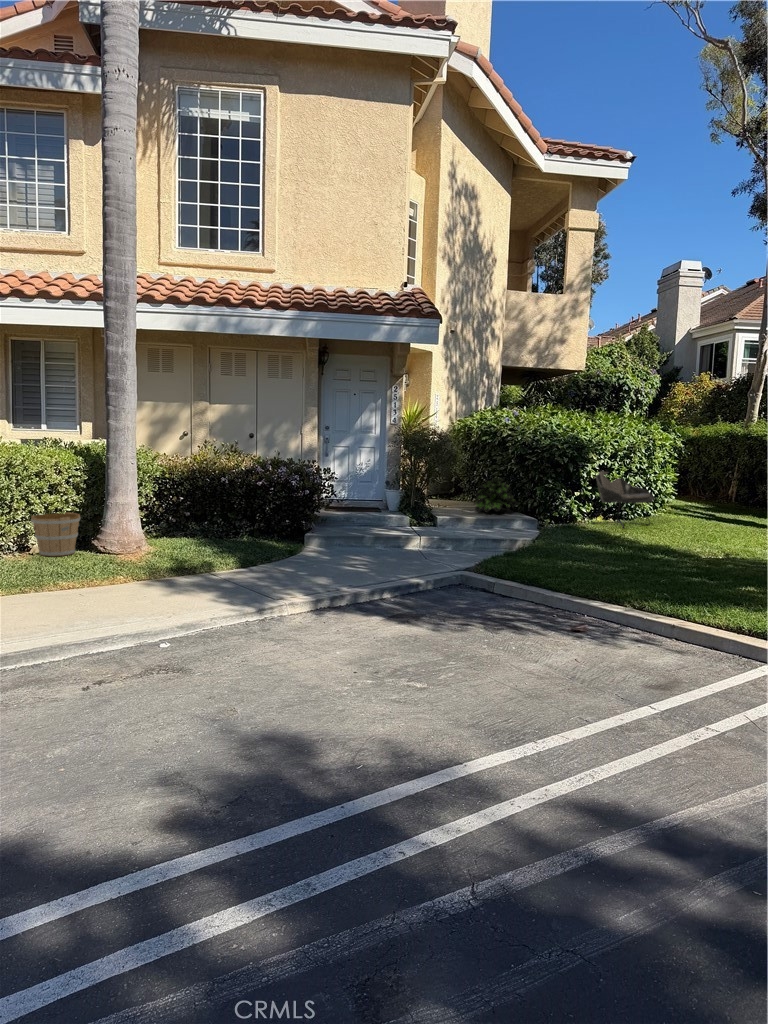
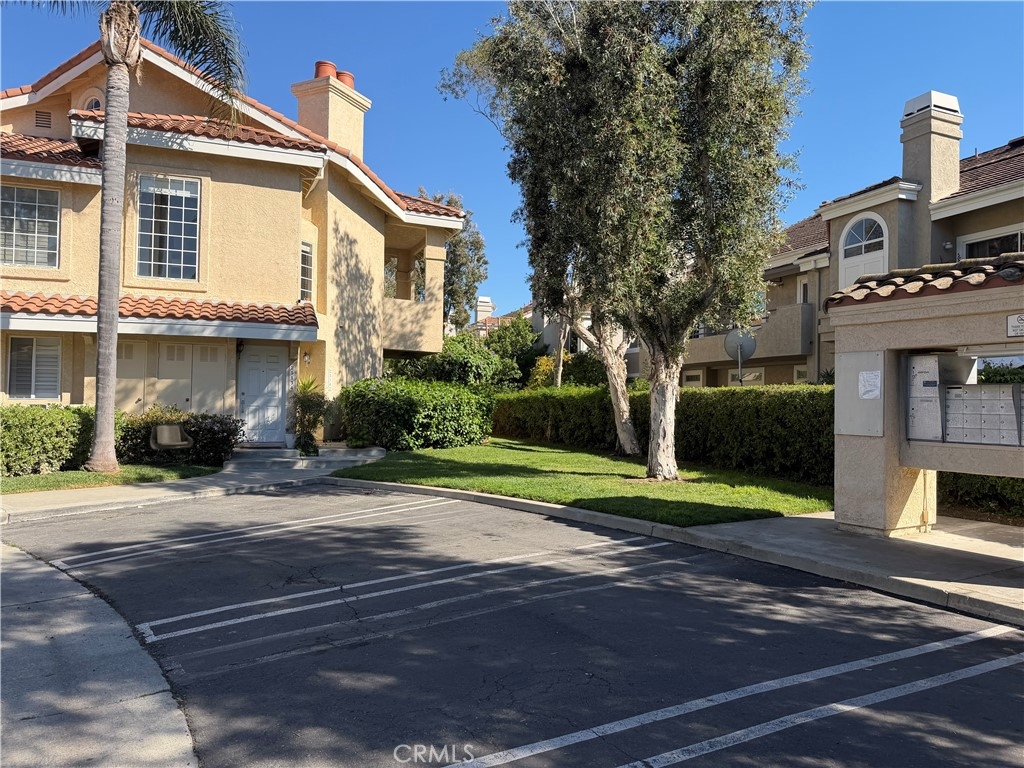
lounge chair: present [592,471,654,528] -> present [150,424,193,468]
wooden bucket: present [31,512,80,556] -> none [42,449,75,476]

